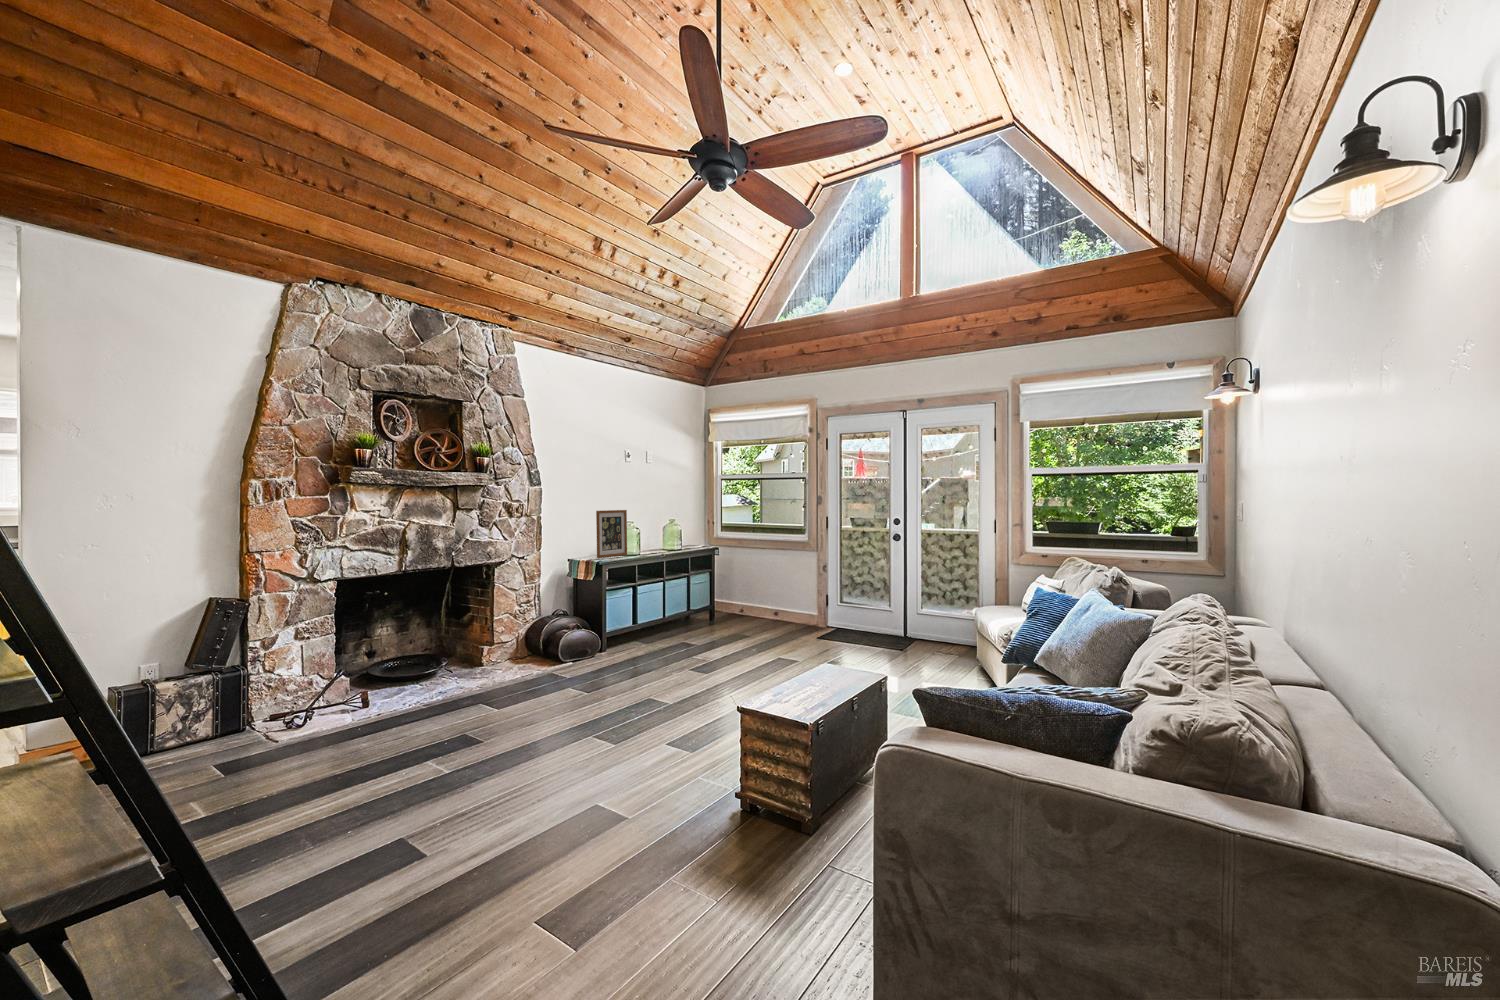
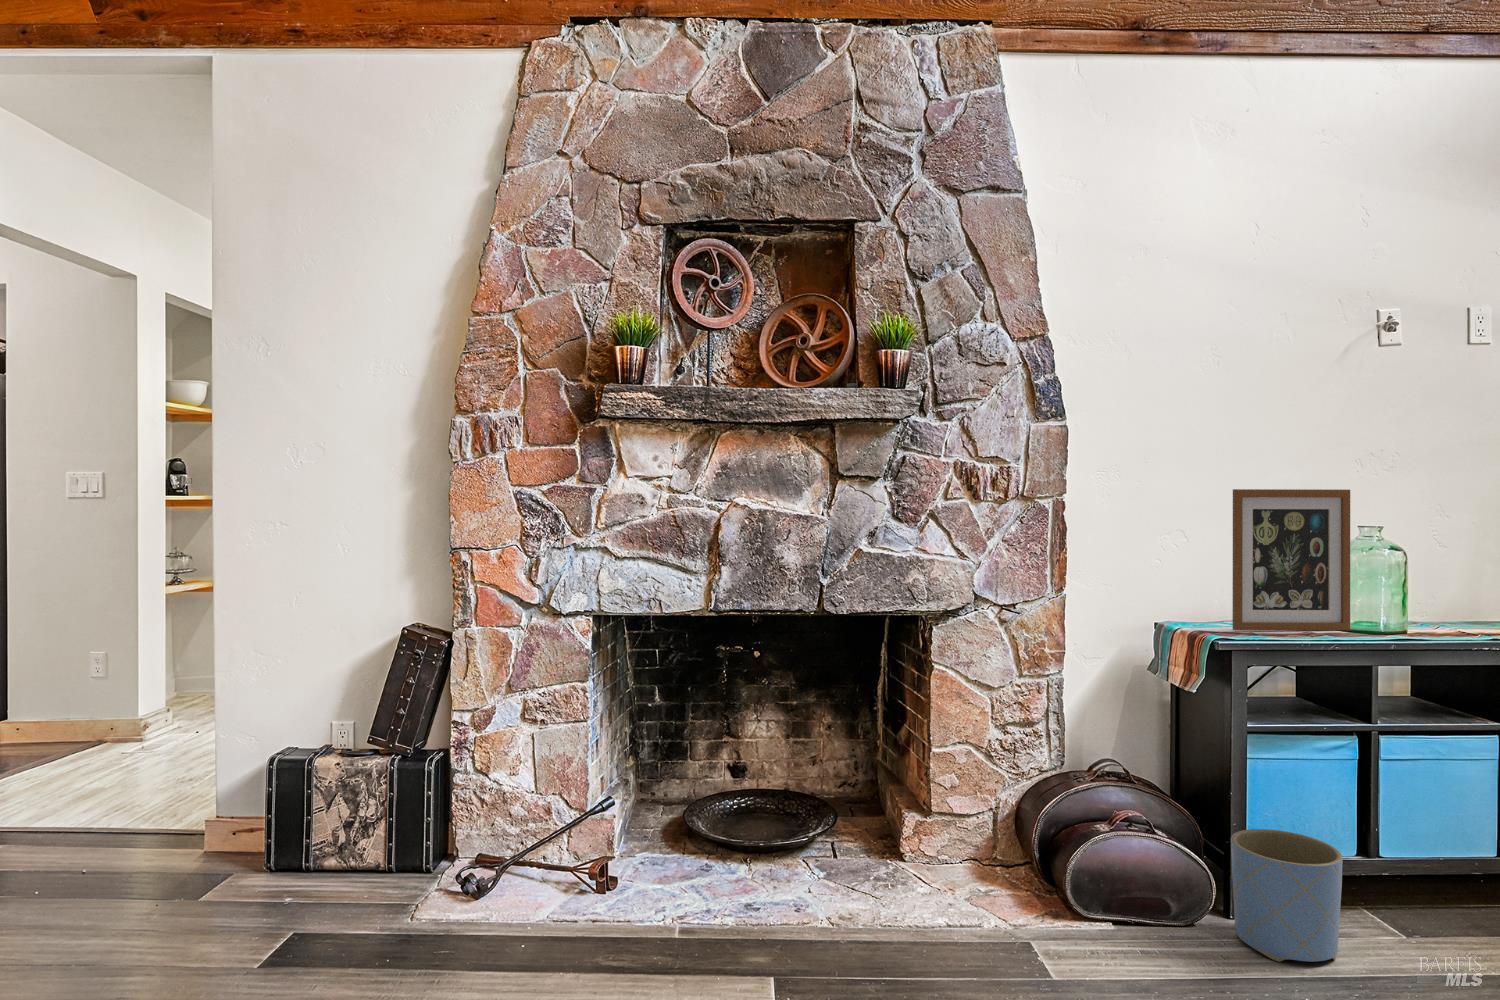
planter: none [604,619,635,655] -> present [1231,829,1343,962]

